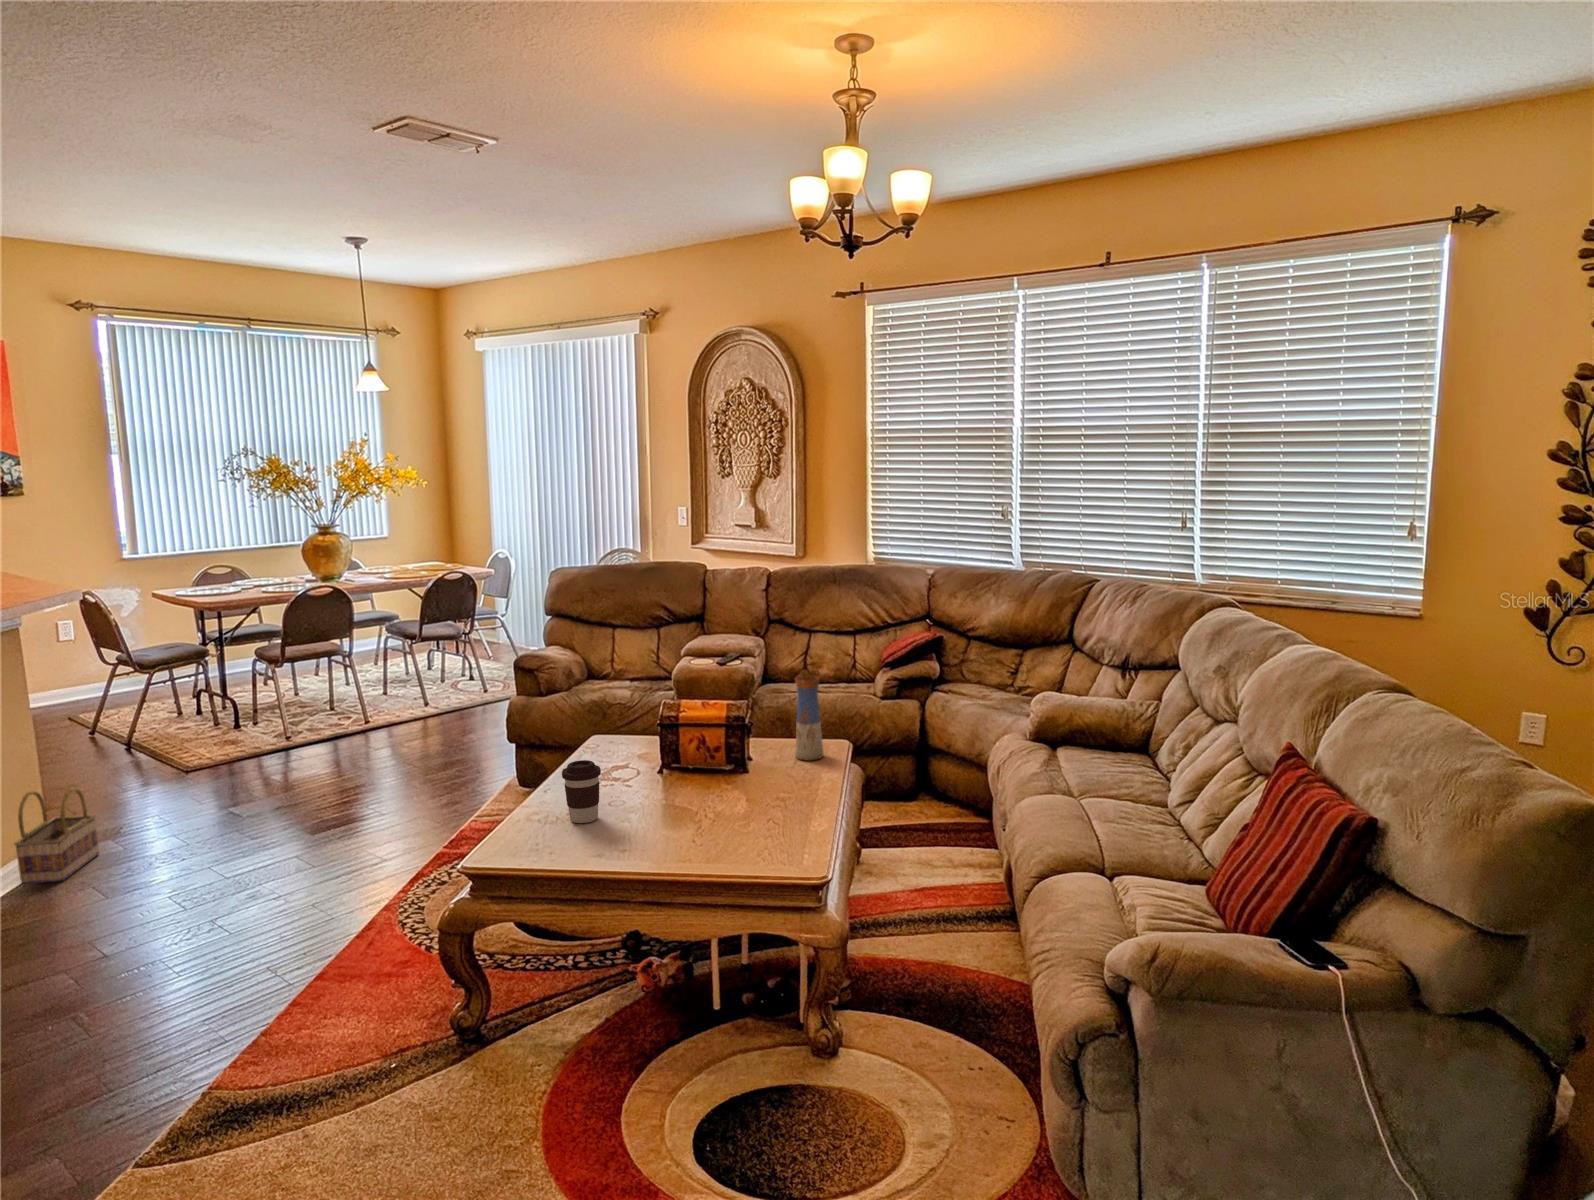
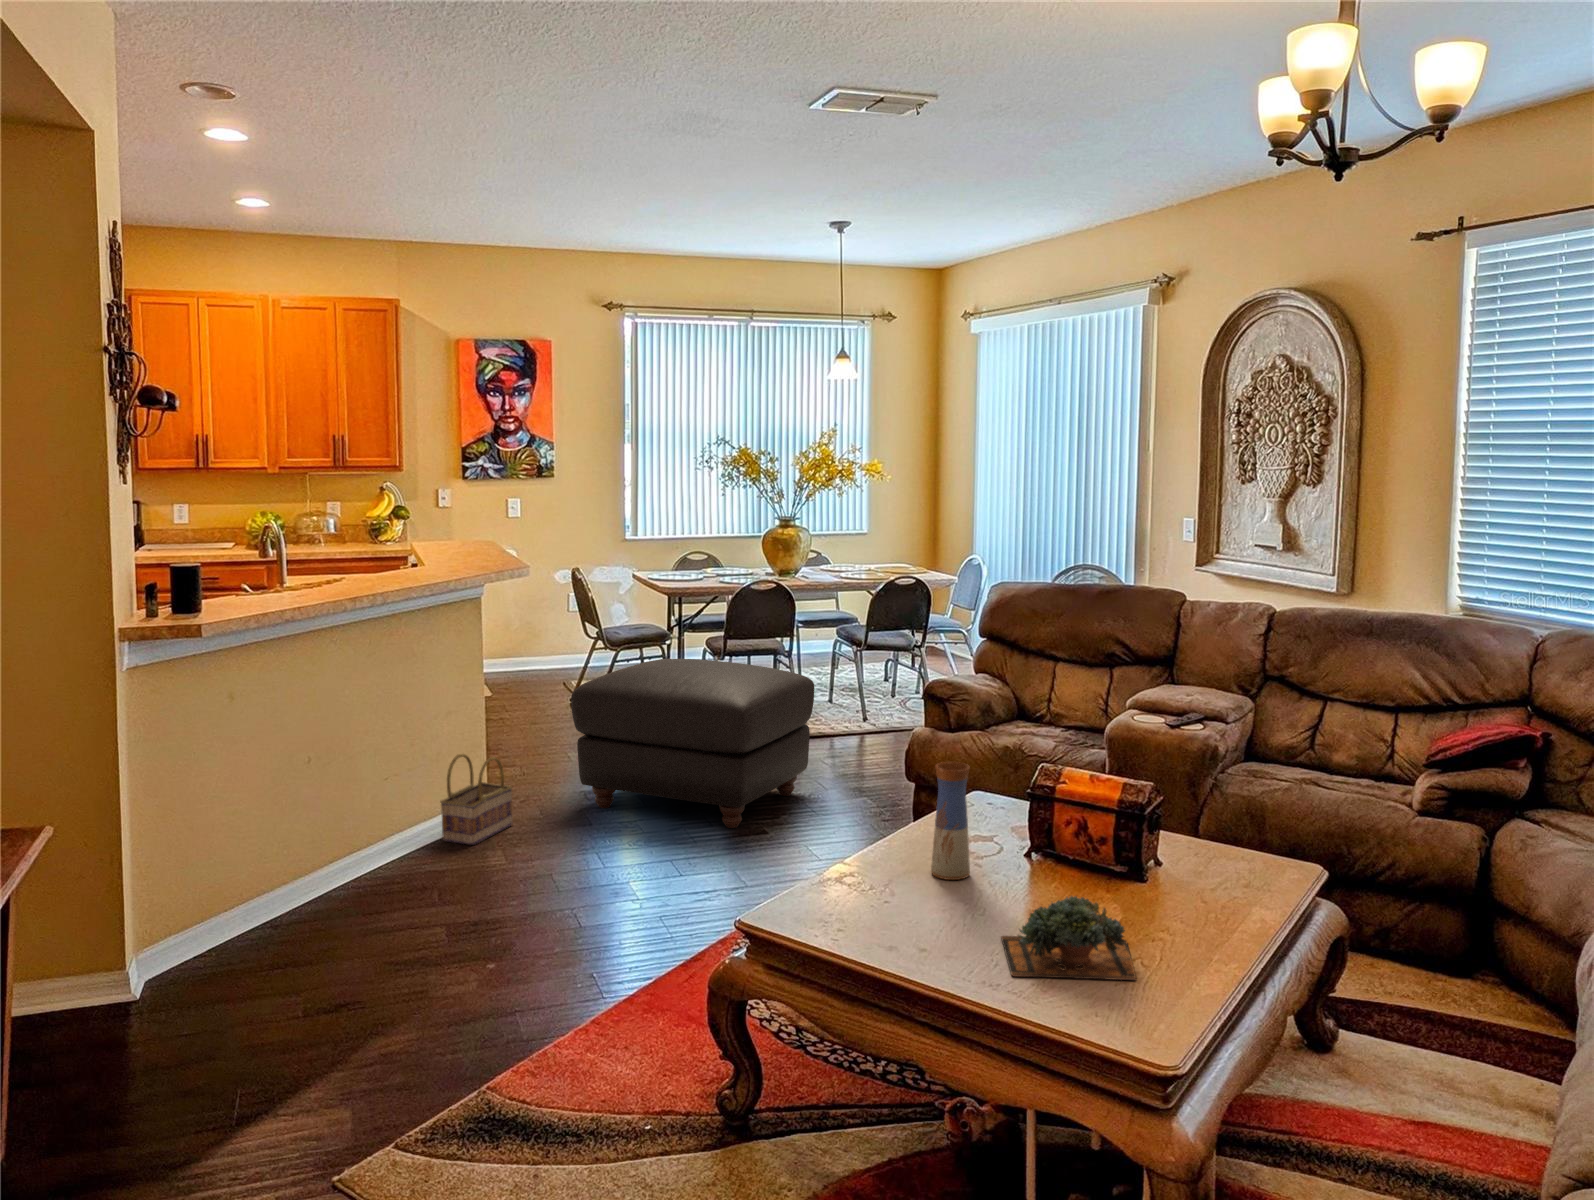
ottoman: none [149,665,399,821] -> present [571,659,814,828]
vase: present [795,675,824,760] -> present [931,762,970,880]
coffee cup: present [562,760,601,823] -> none [870,825,917,902]
succulent plant: none [685,784,794,852] -> present [1001,896,1136,980]

